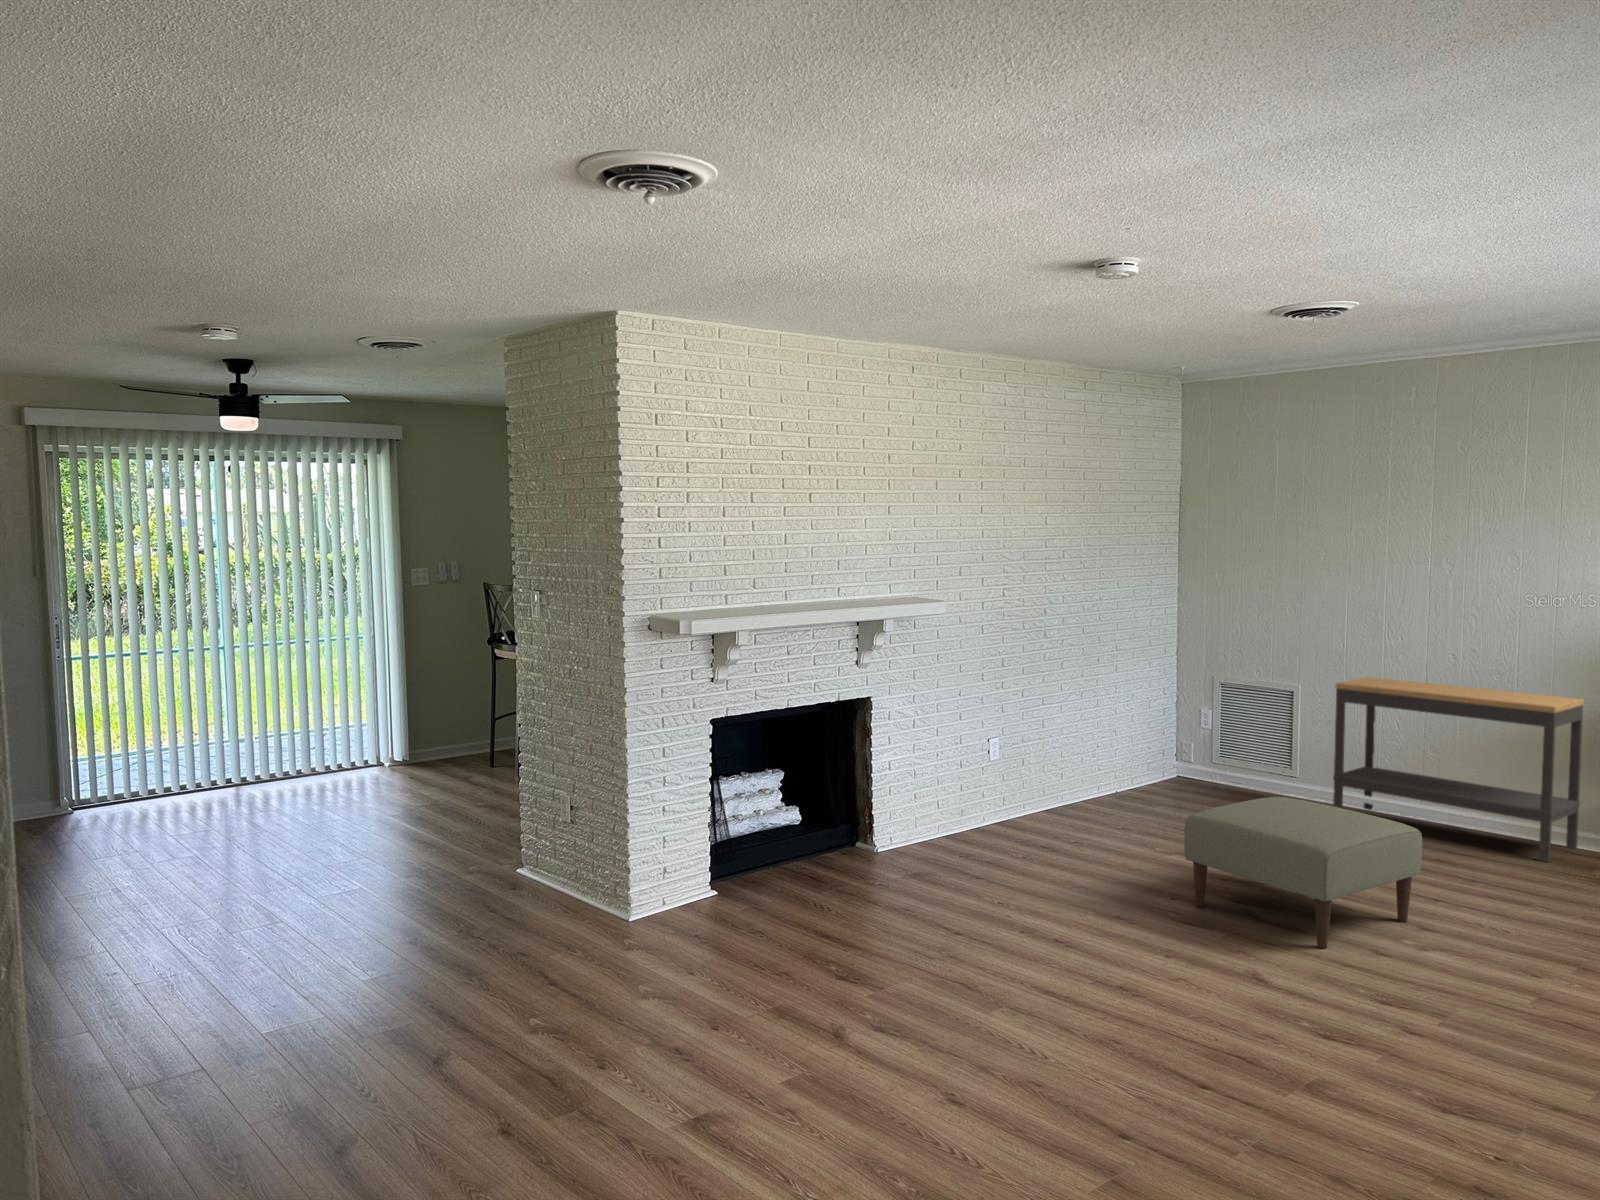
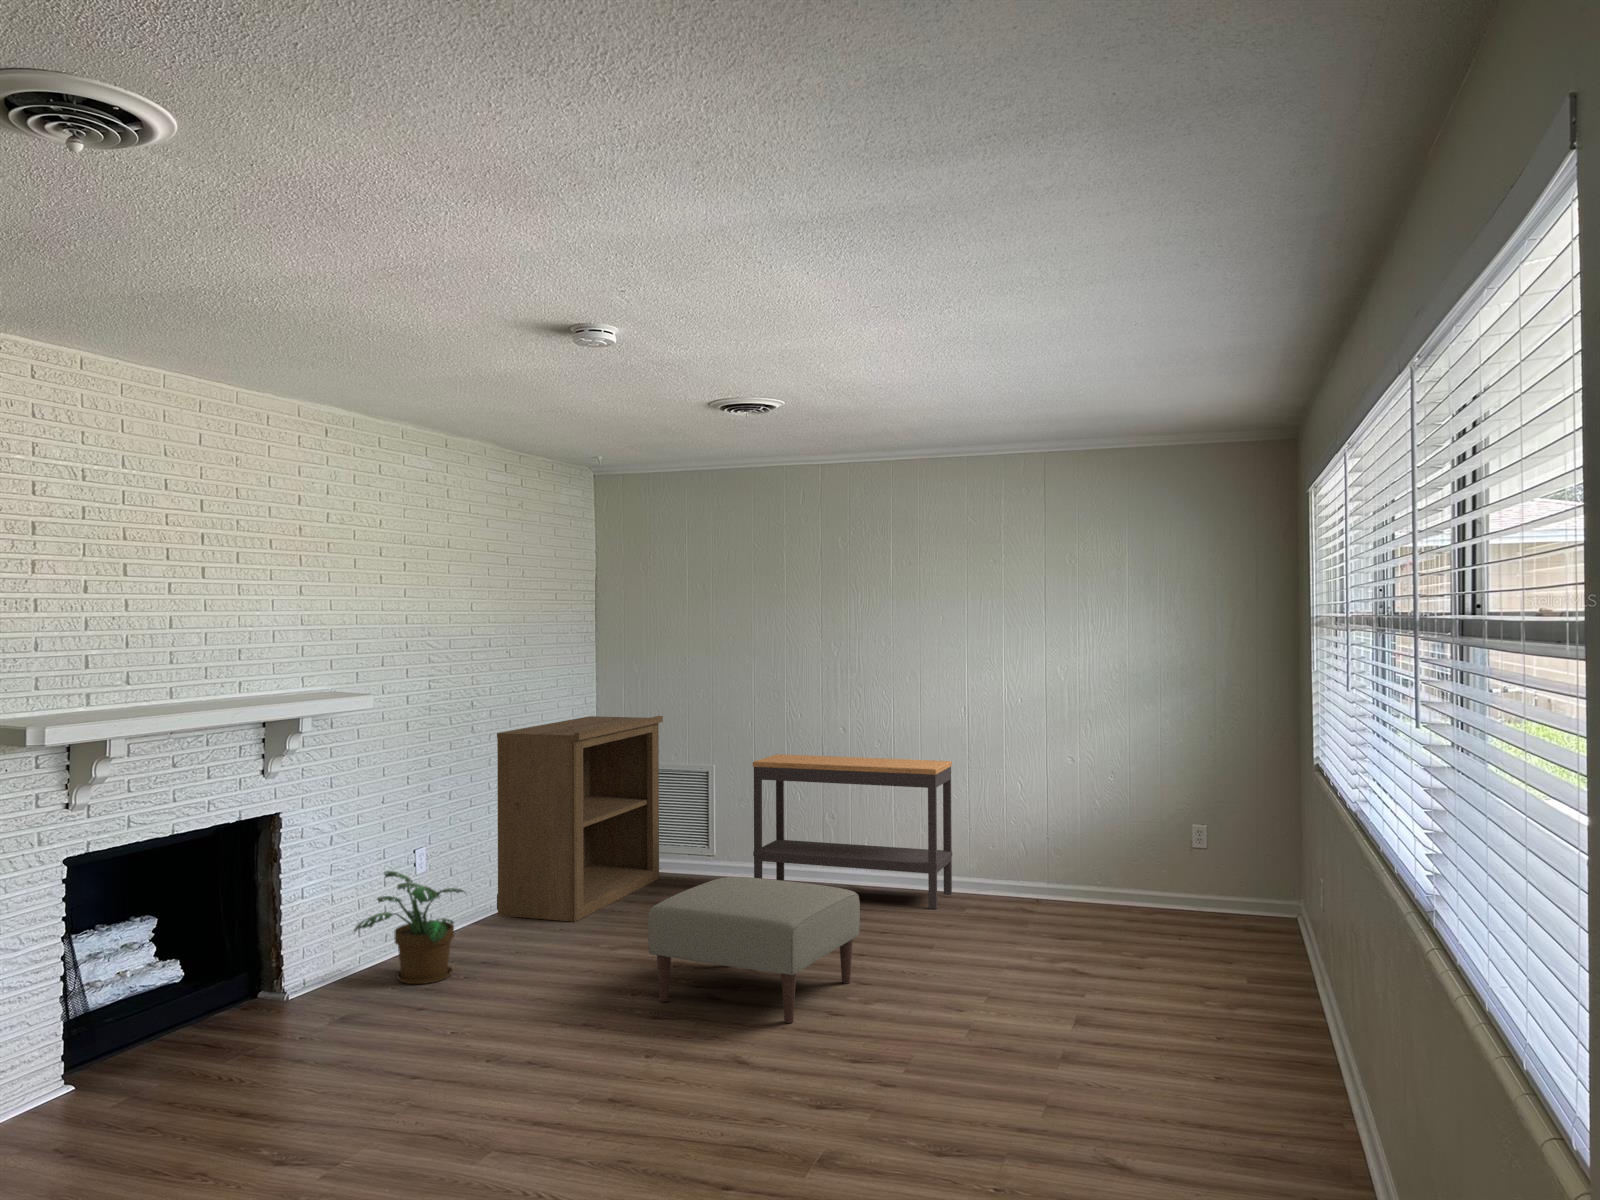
bookshelf: none [1068,627,1244,821] -> present [497,716,663,922]
potted plant: none [932,755,1026,856] -> present [354,871,464,984]

